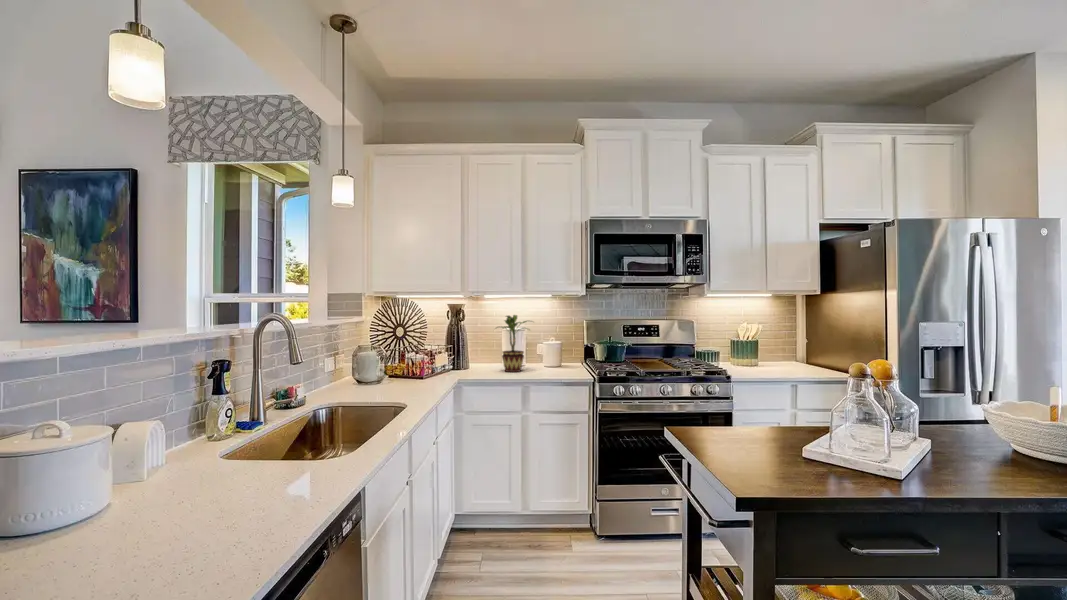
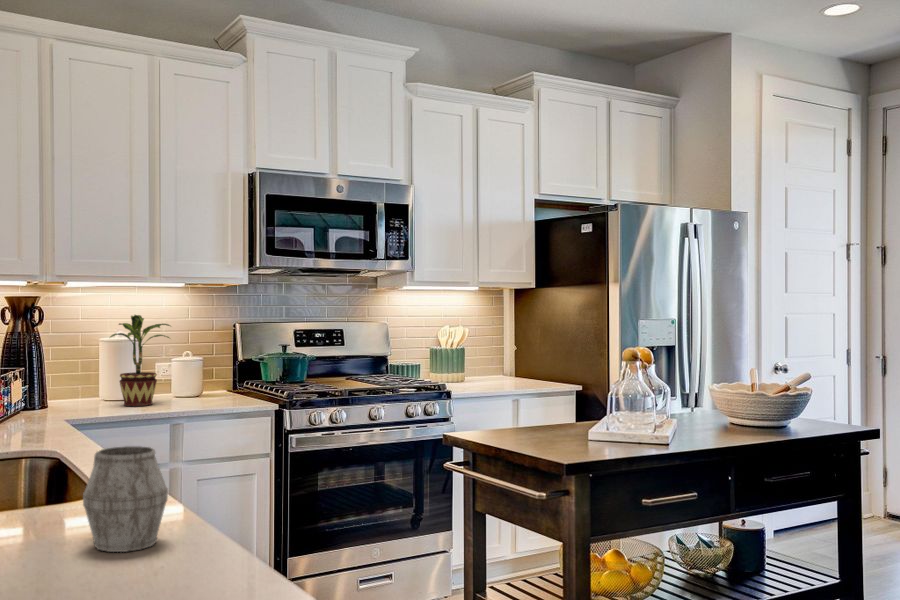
mug: none [186,443,264,542] -> present [83,446,168,552]

